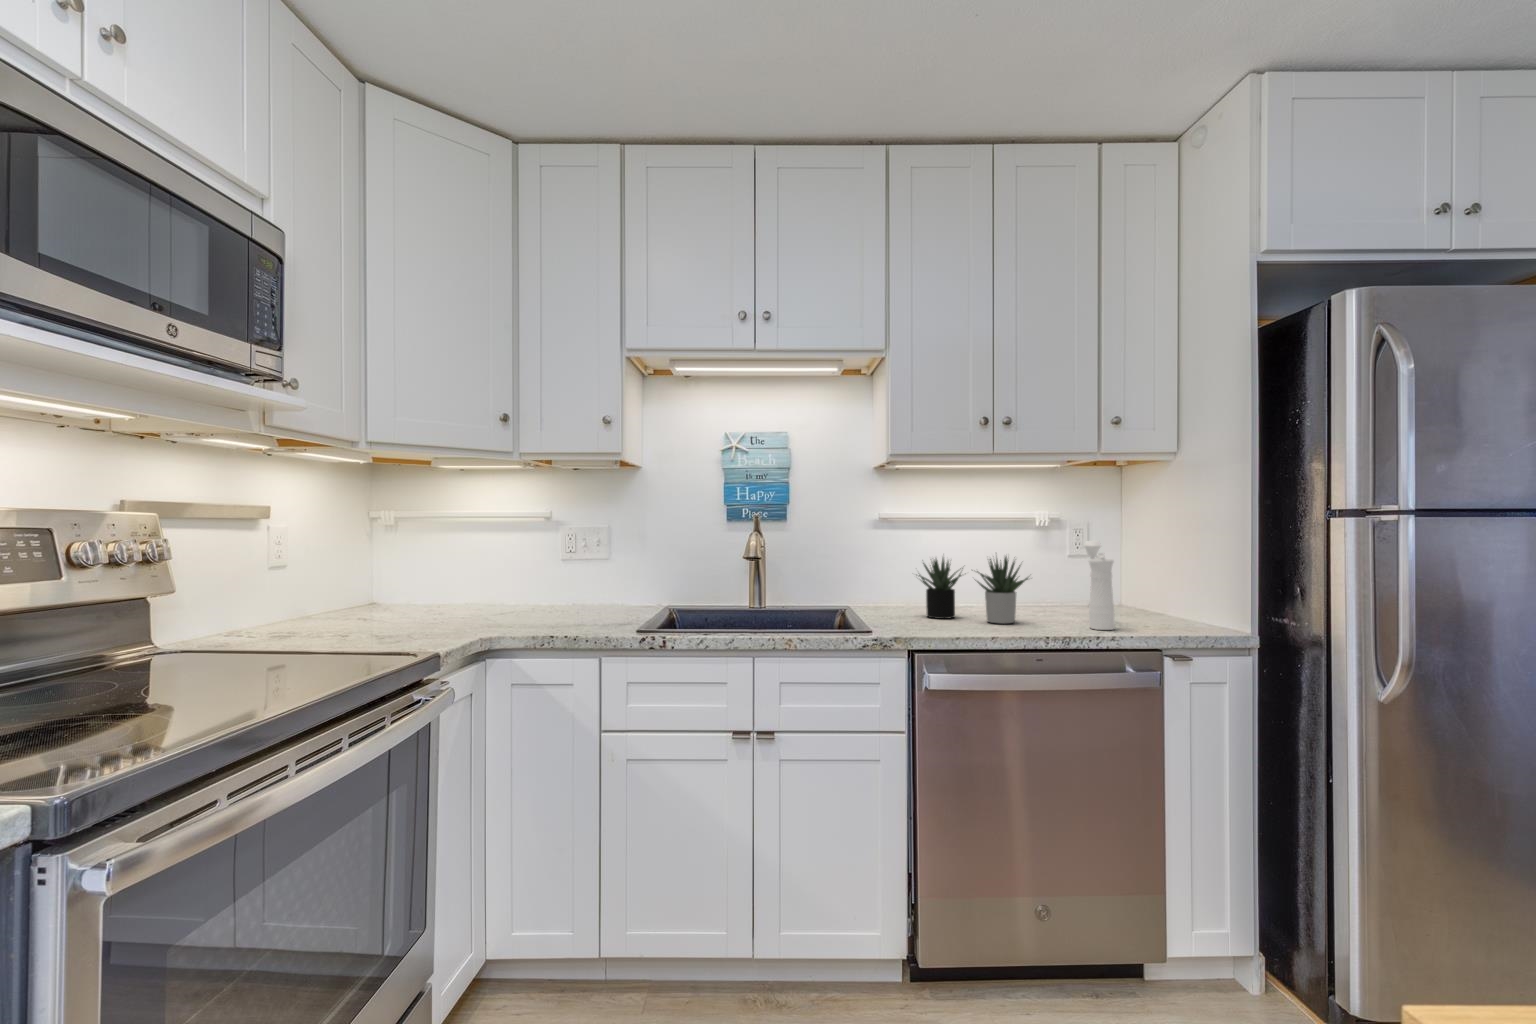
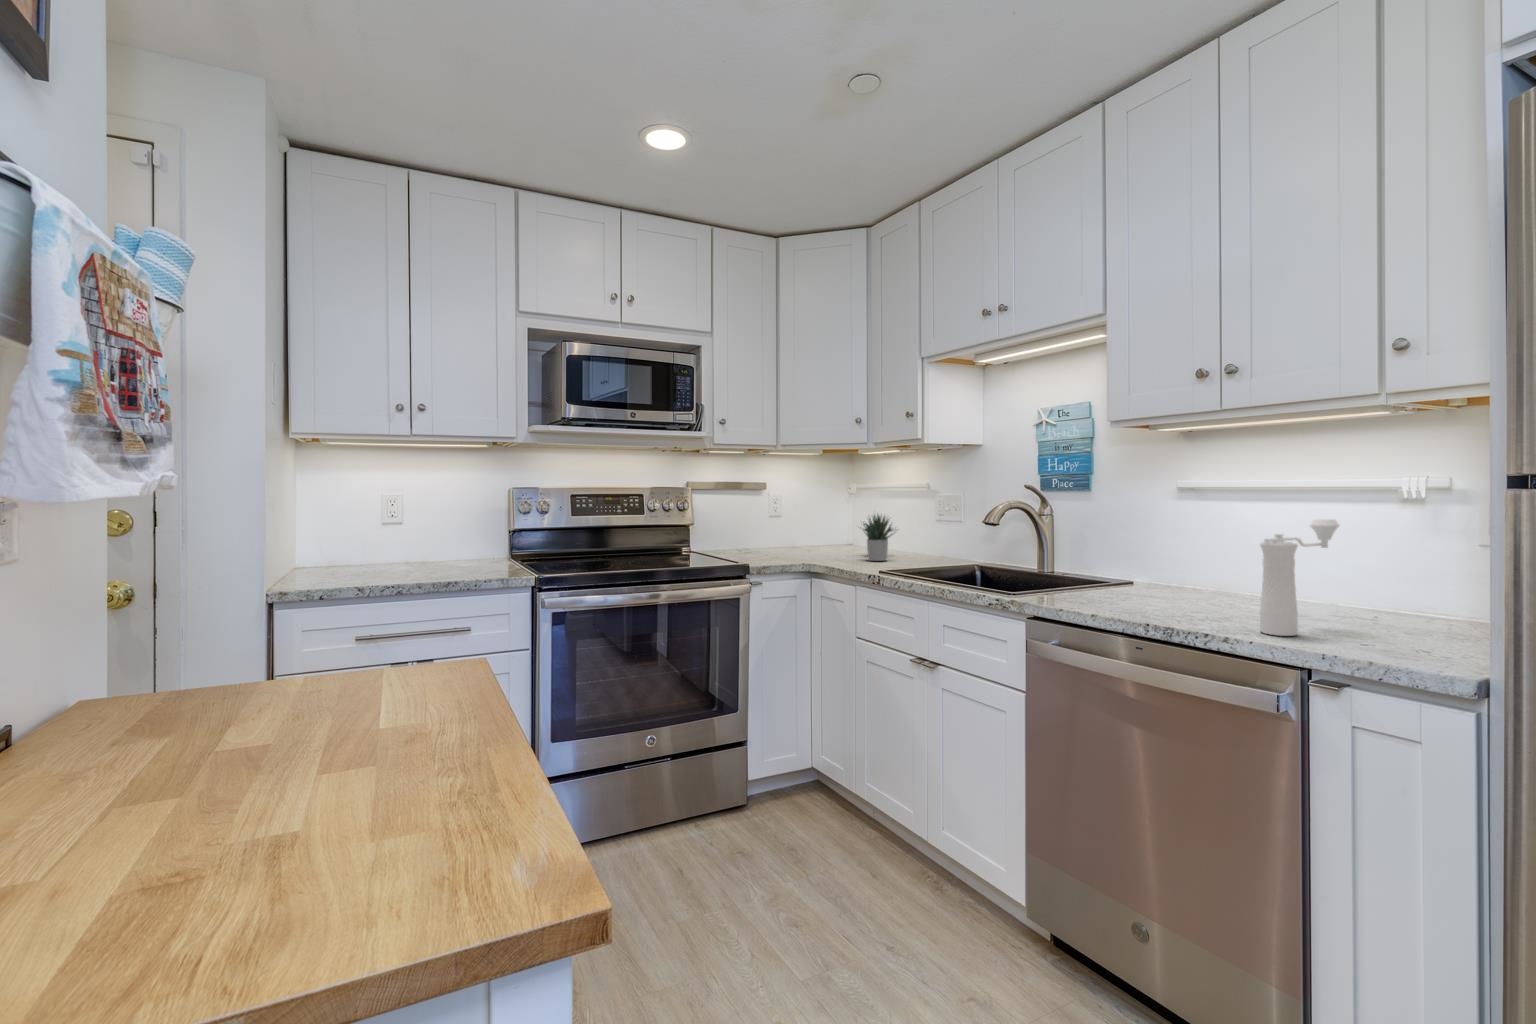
succulent plant: present [919,556,1028,624] -> present [863,515,893,561]

